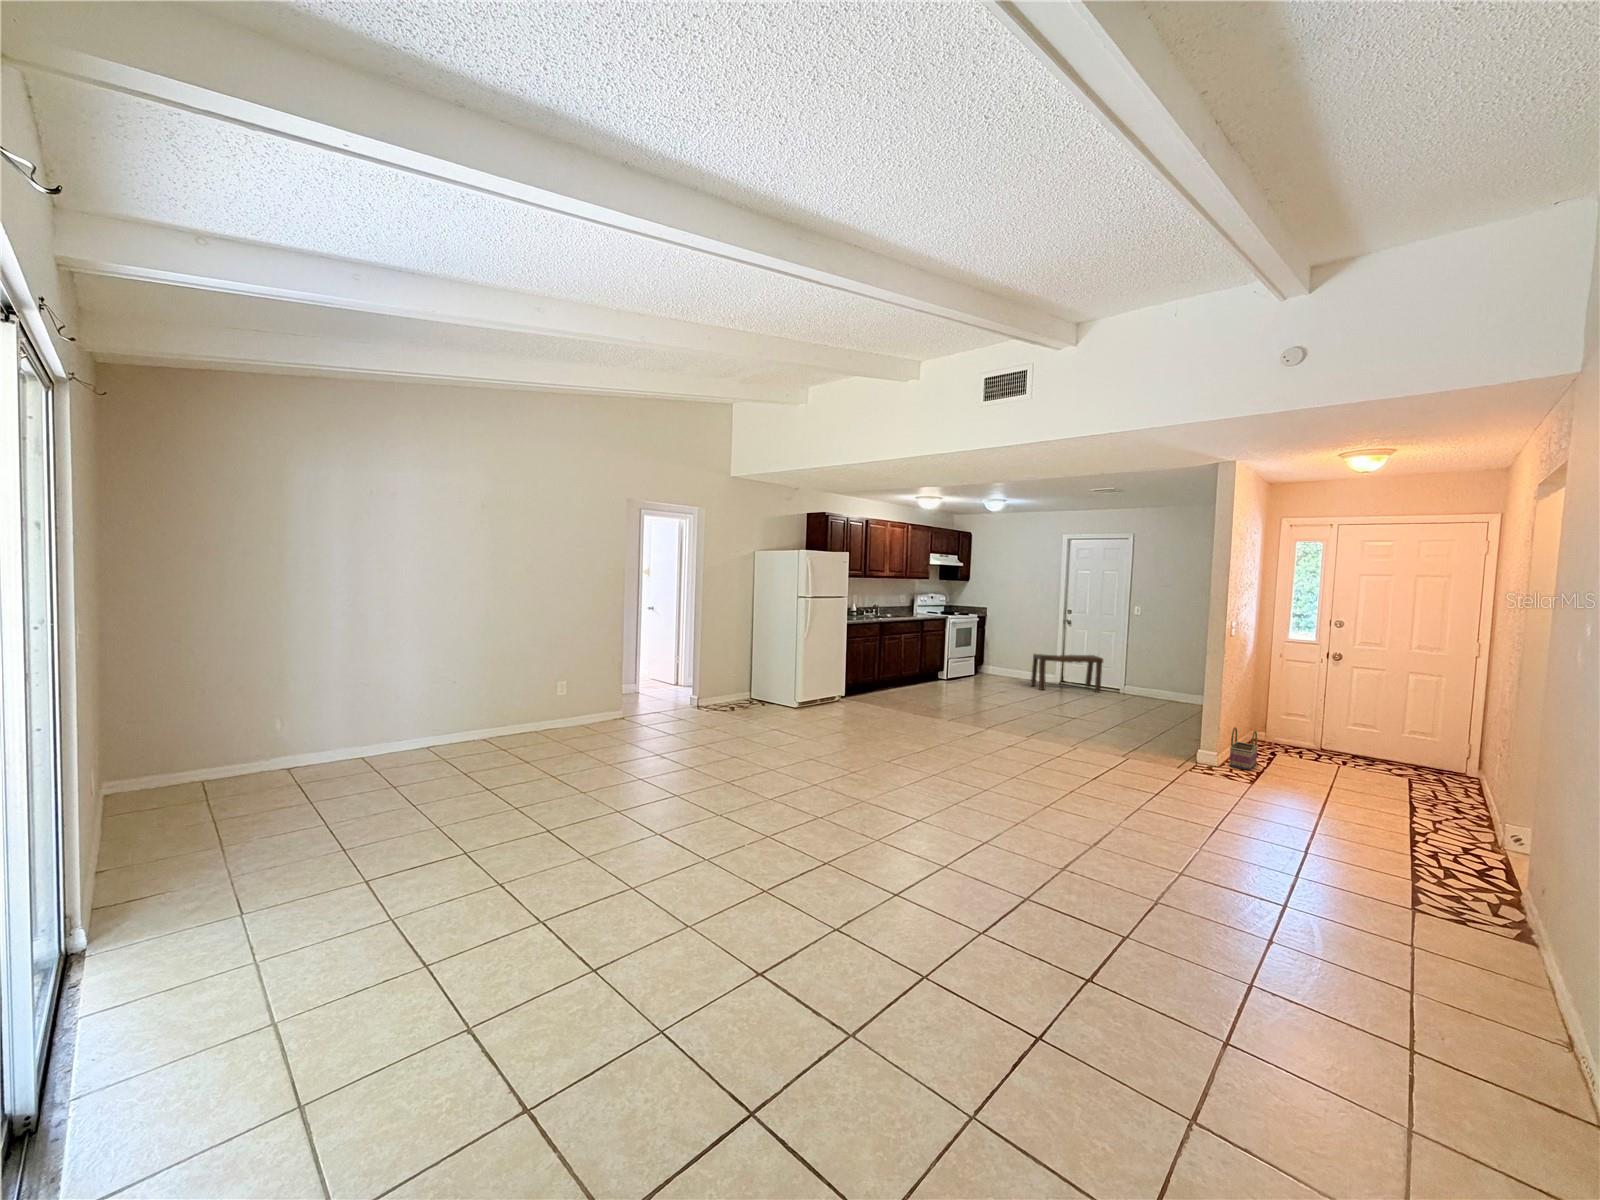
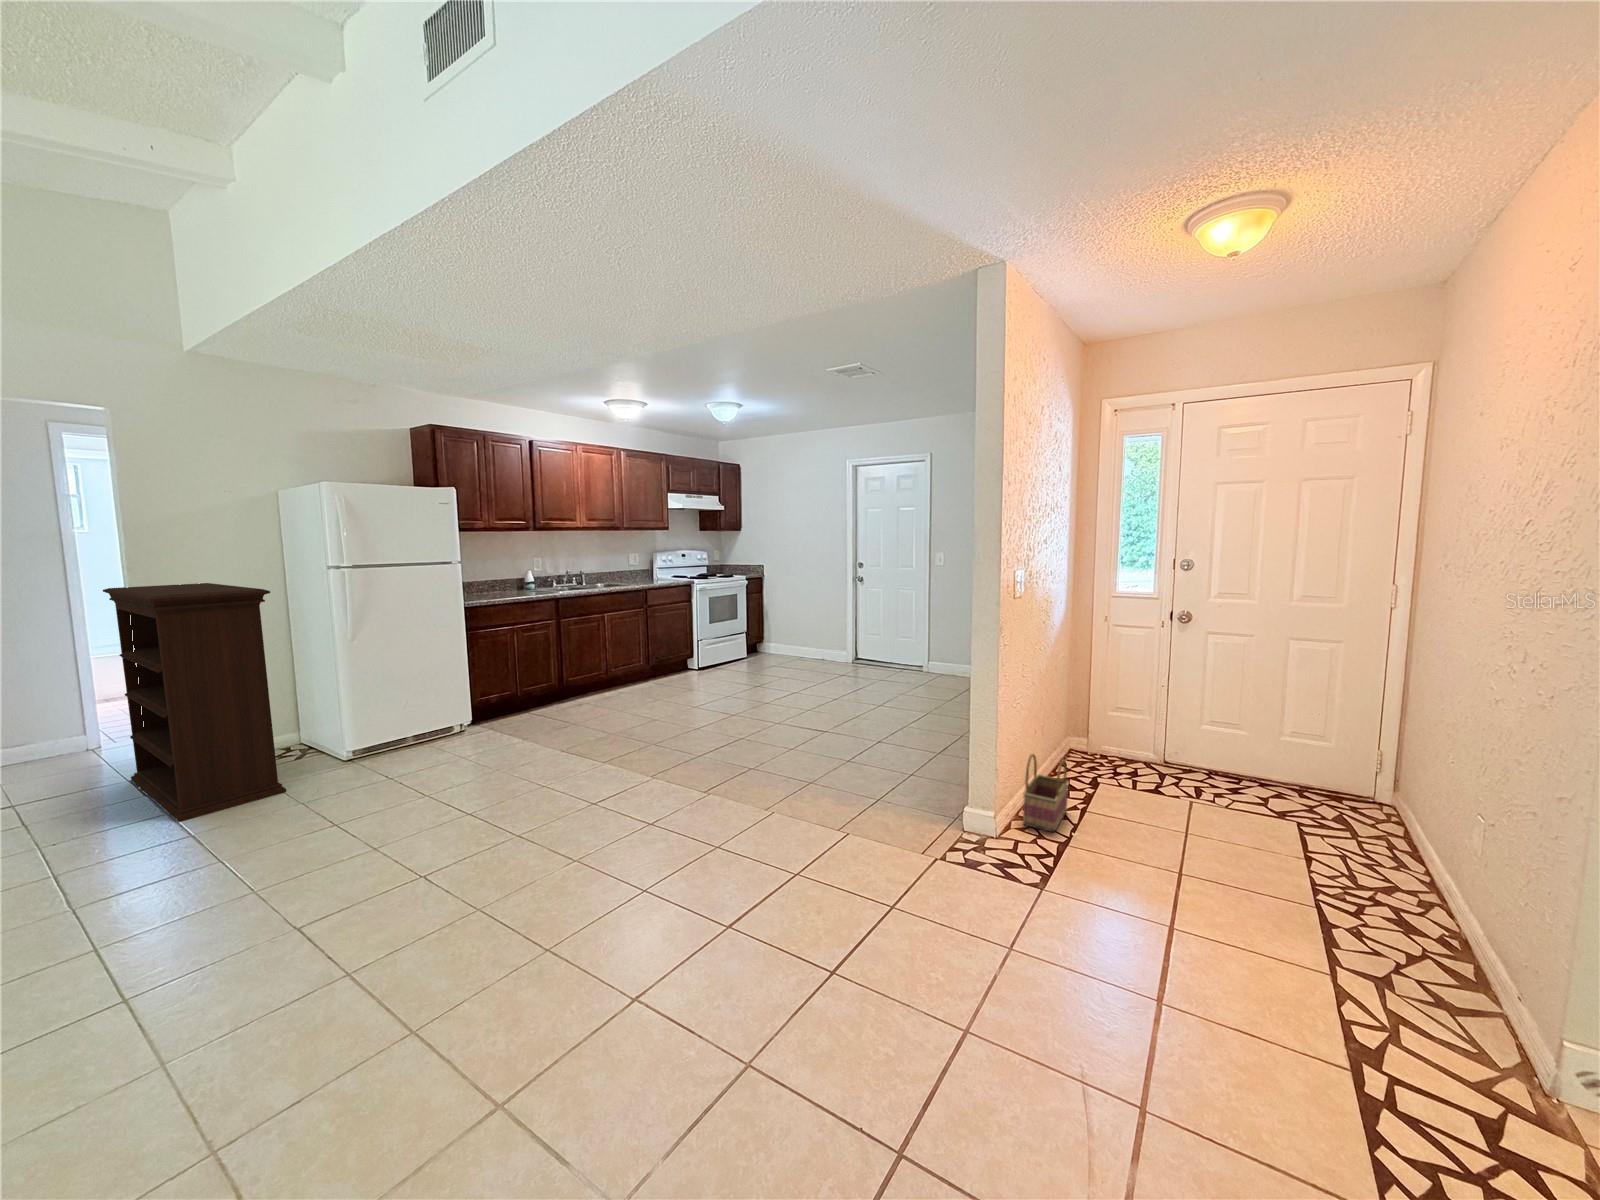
bookshelf: none [689,604,788,727] -> present [103,583,286,822]
bench: present [1031,654,1103,692] -> none [810,622,897,675]

